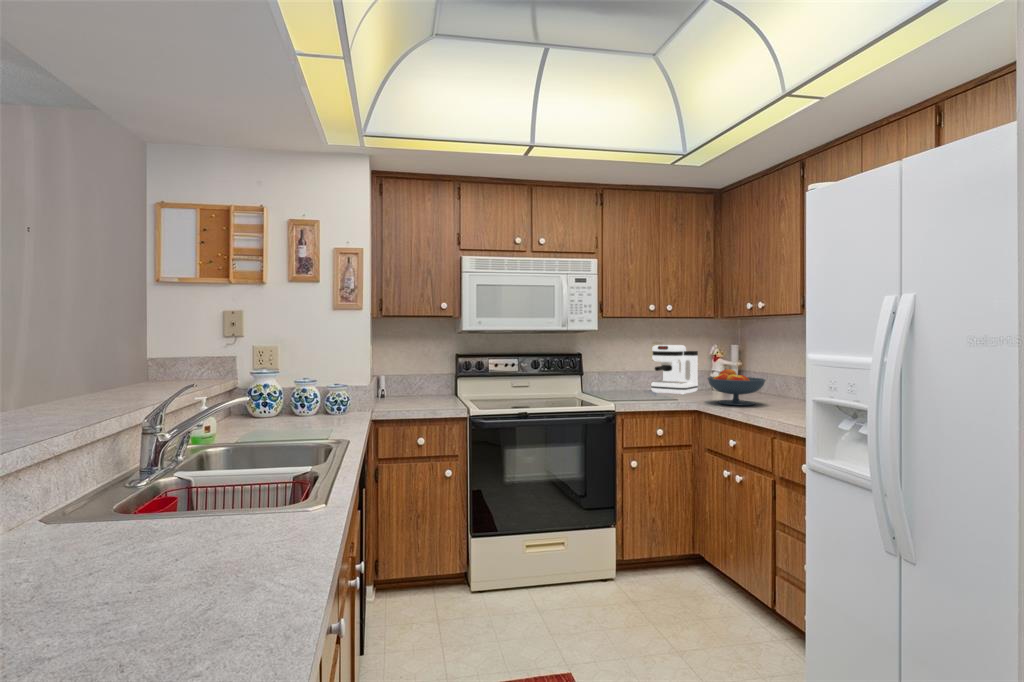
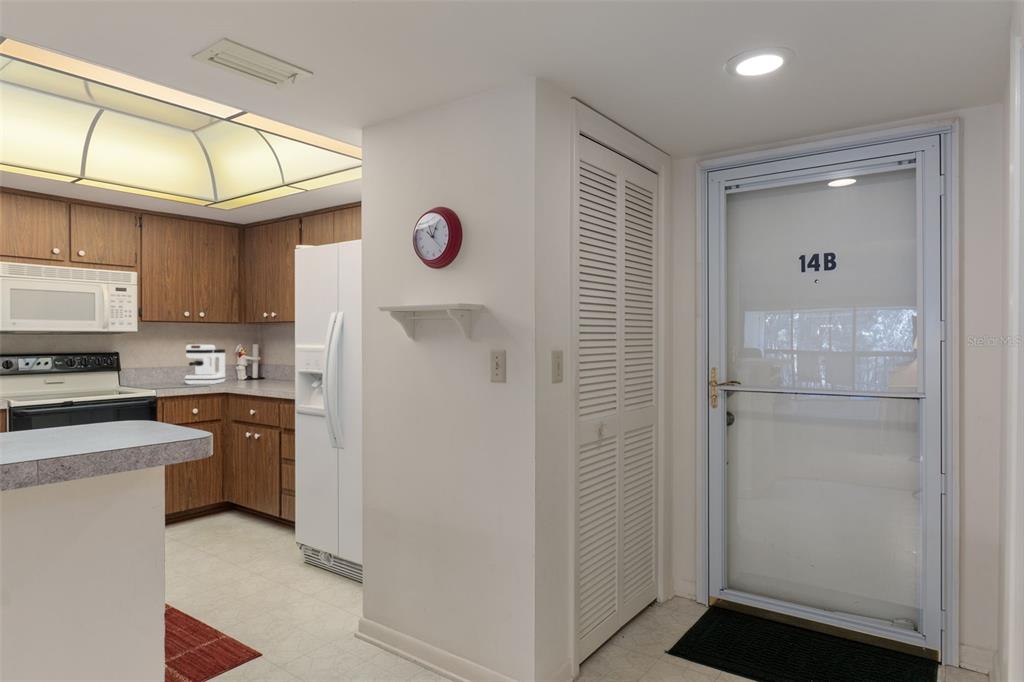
fruit bowl: present [708,369,765,405] -> none [234,362,277,388]

